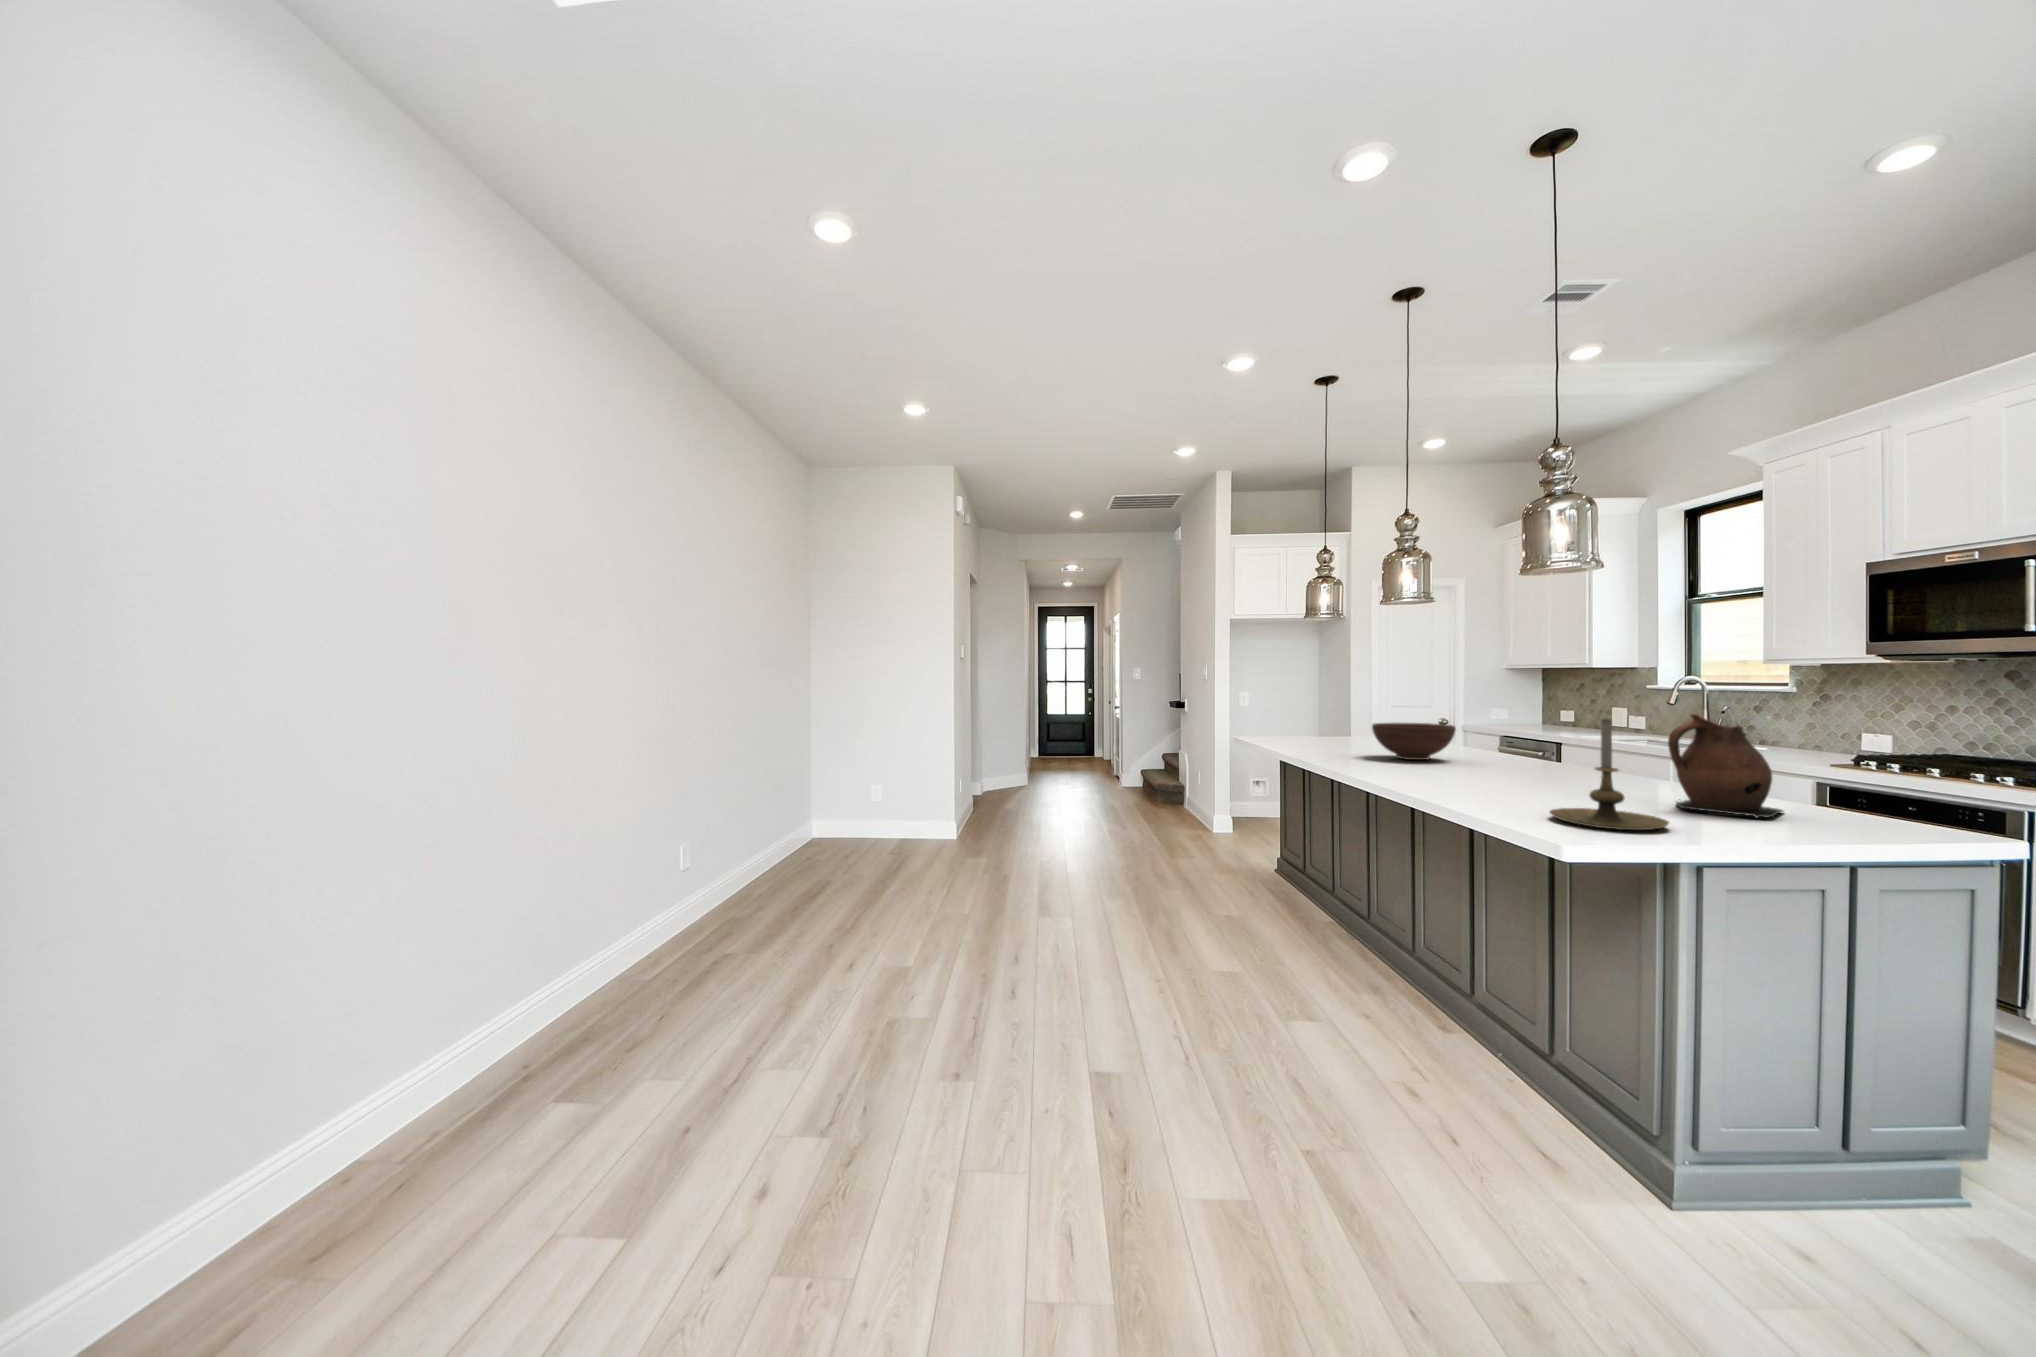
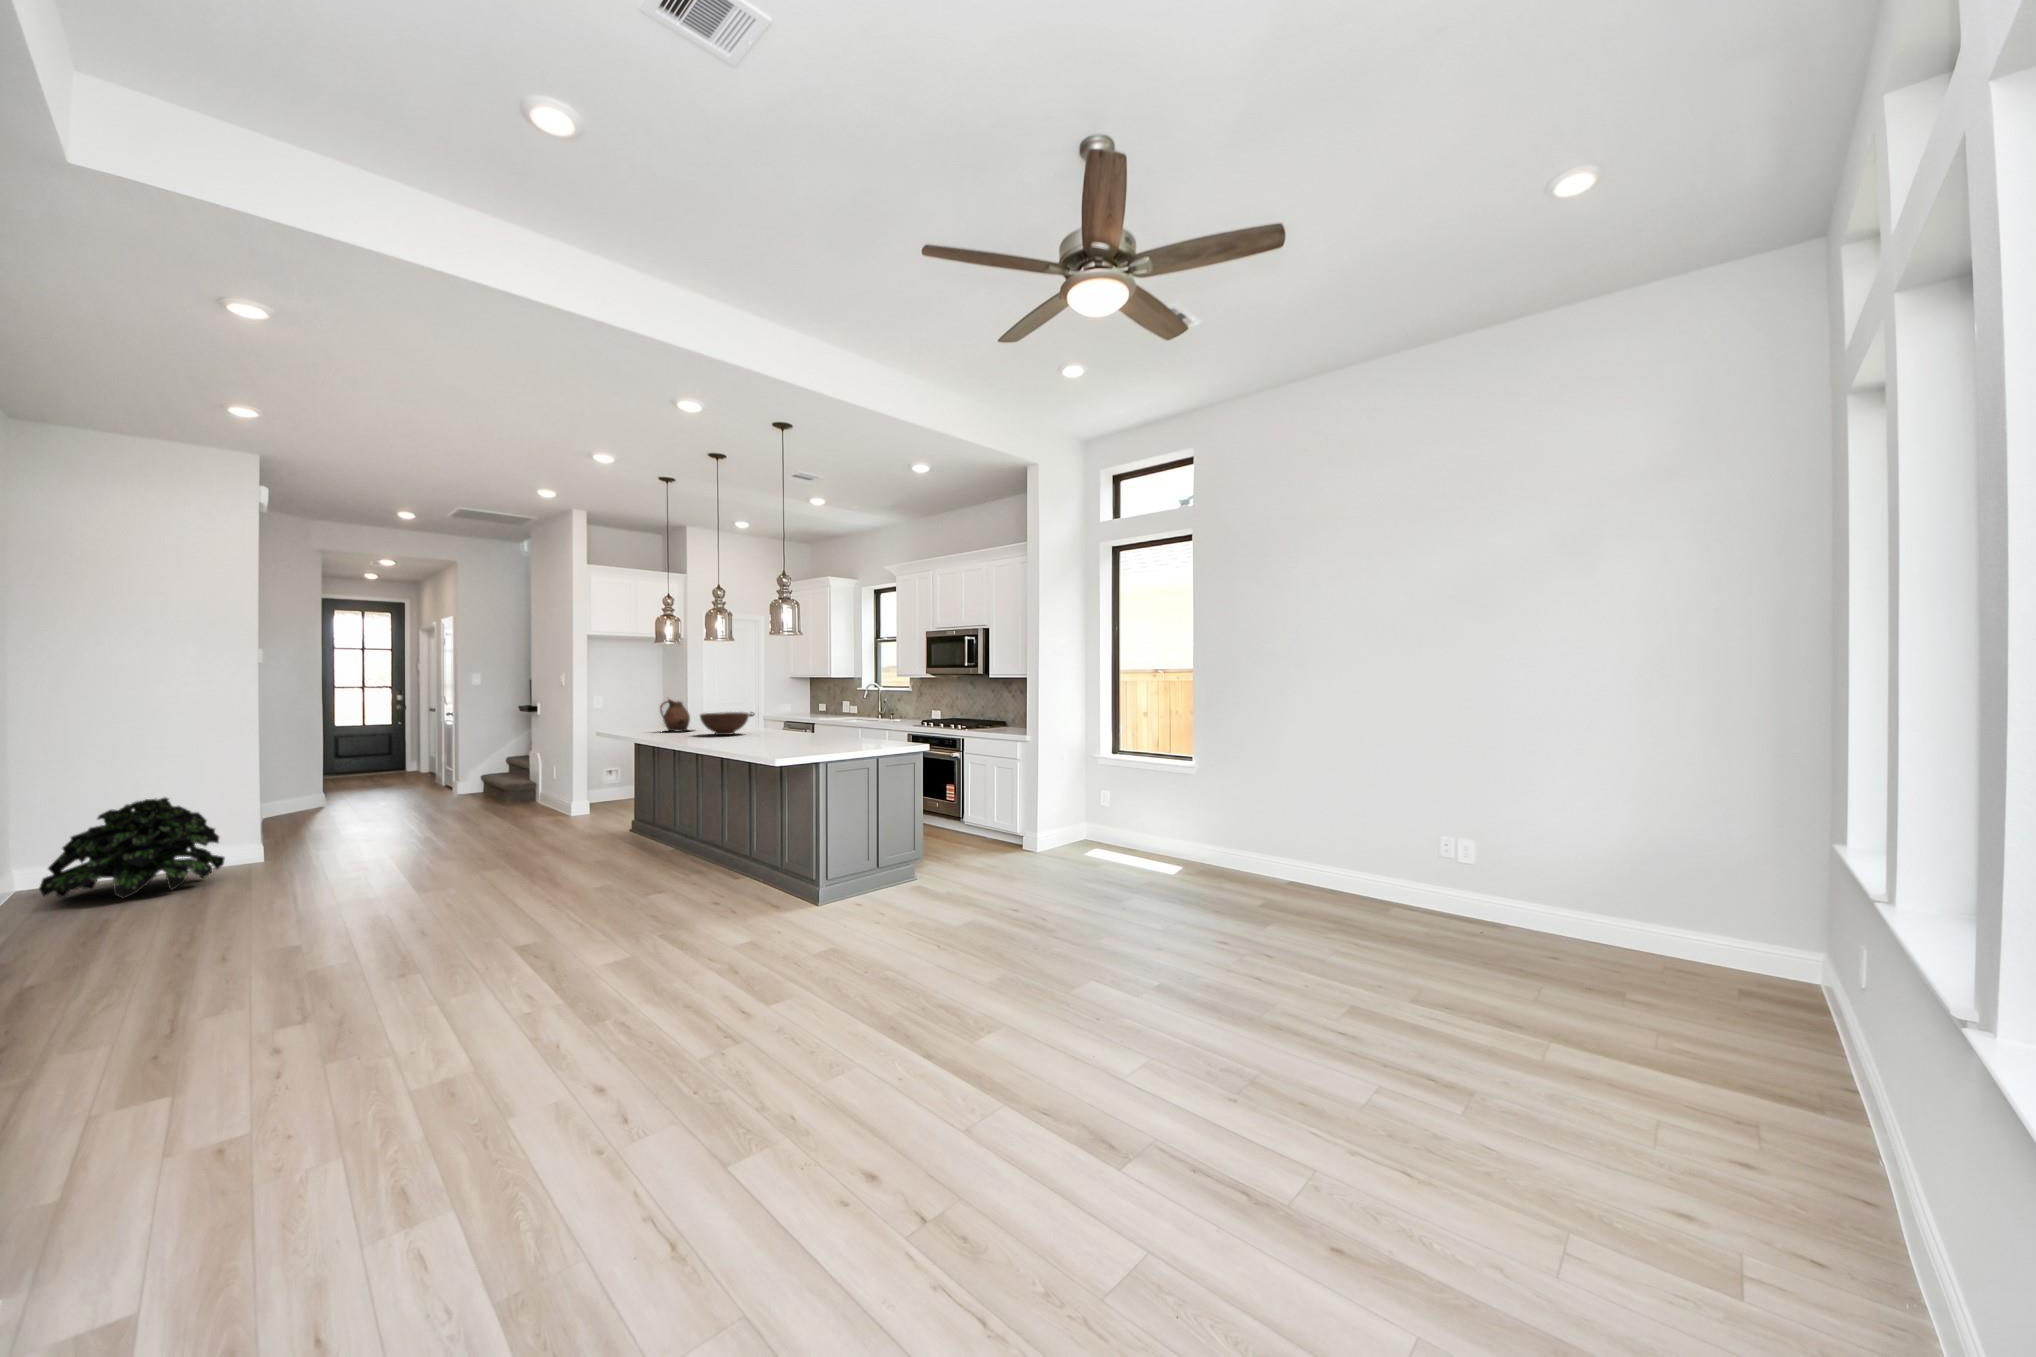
ceramic pitcher: present [1668,714,1783,818] -> present [660,698,690,731]
candle holder: present [1550,719,1669,830] -> none [777,703,821,752]
potted plant: none [837,775,934,860] -> present [39,798,225,898]

